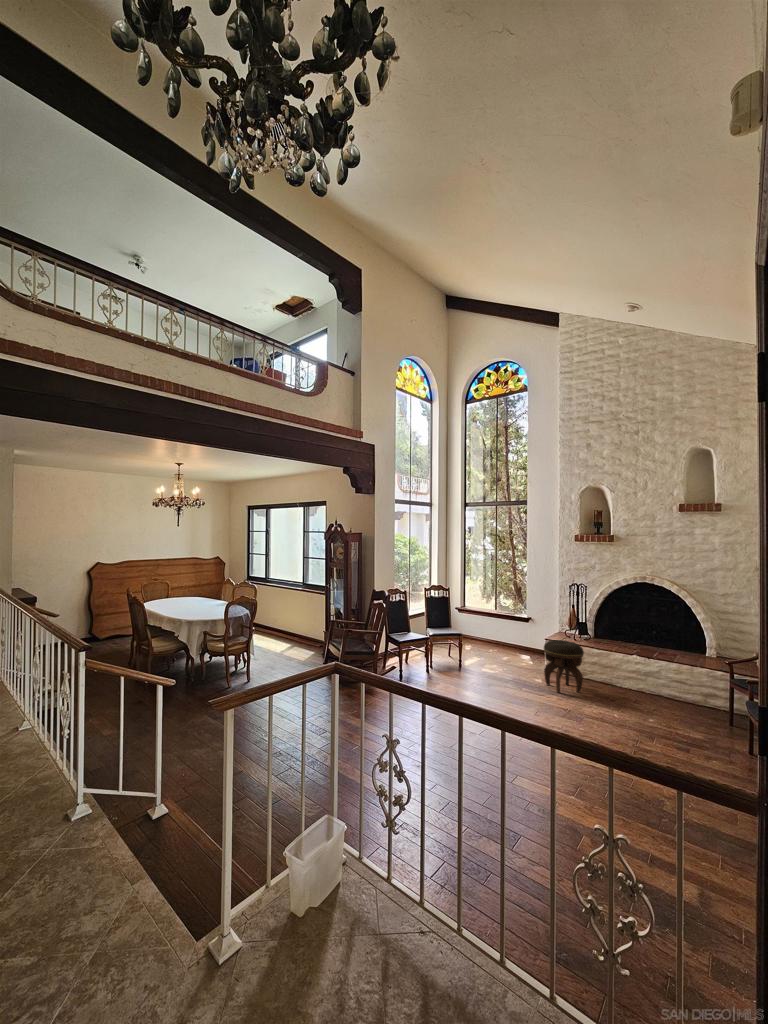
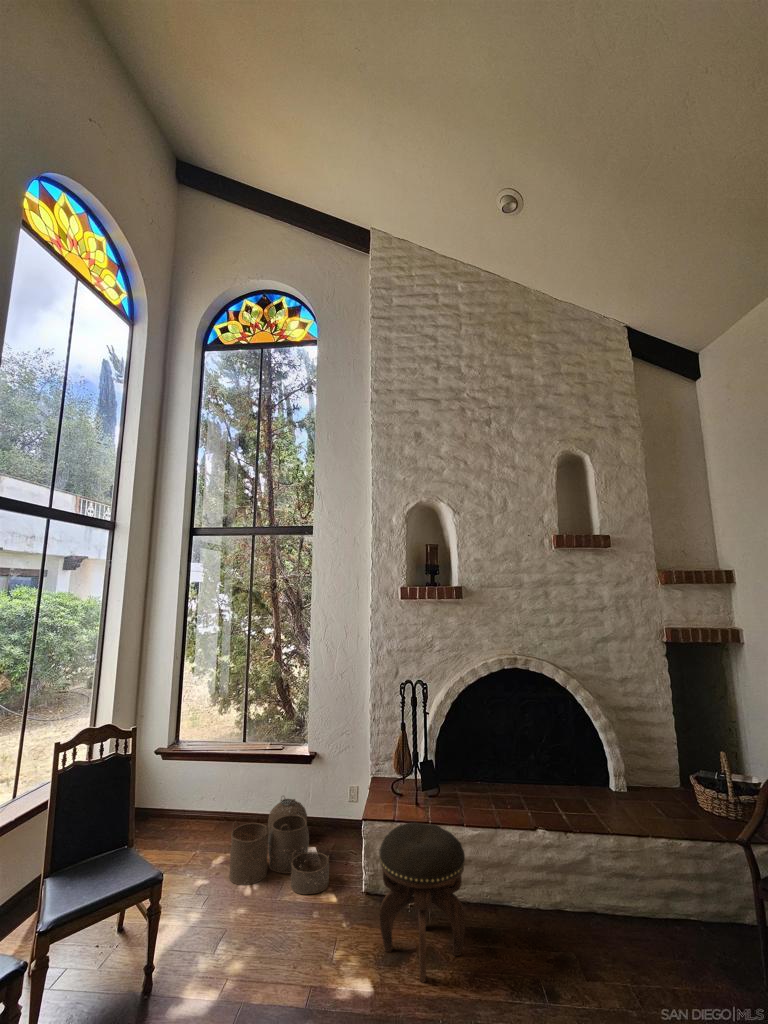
woven basket: none [487,635,531,669] -> present [229,798,329,894]

